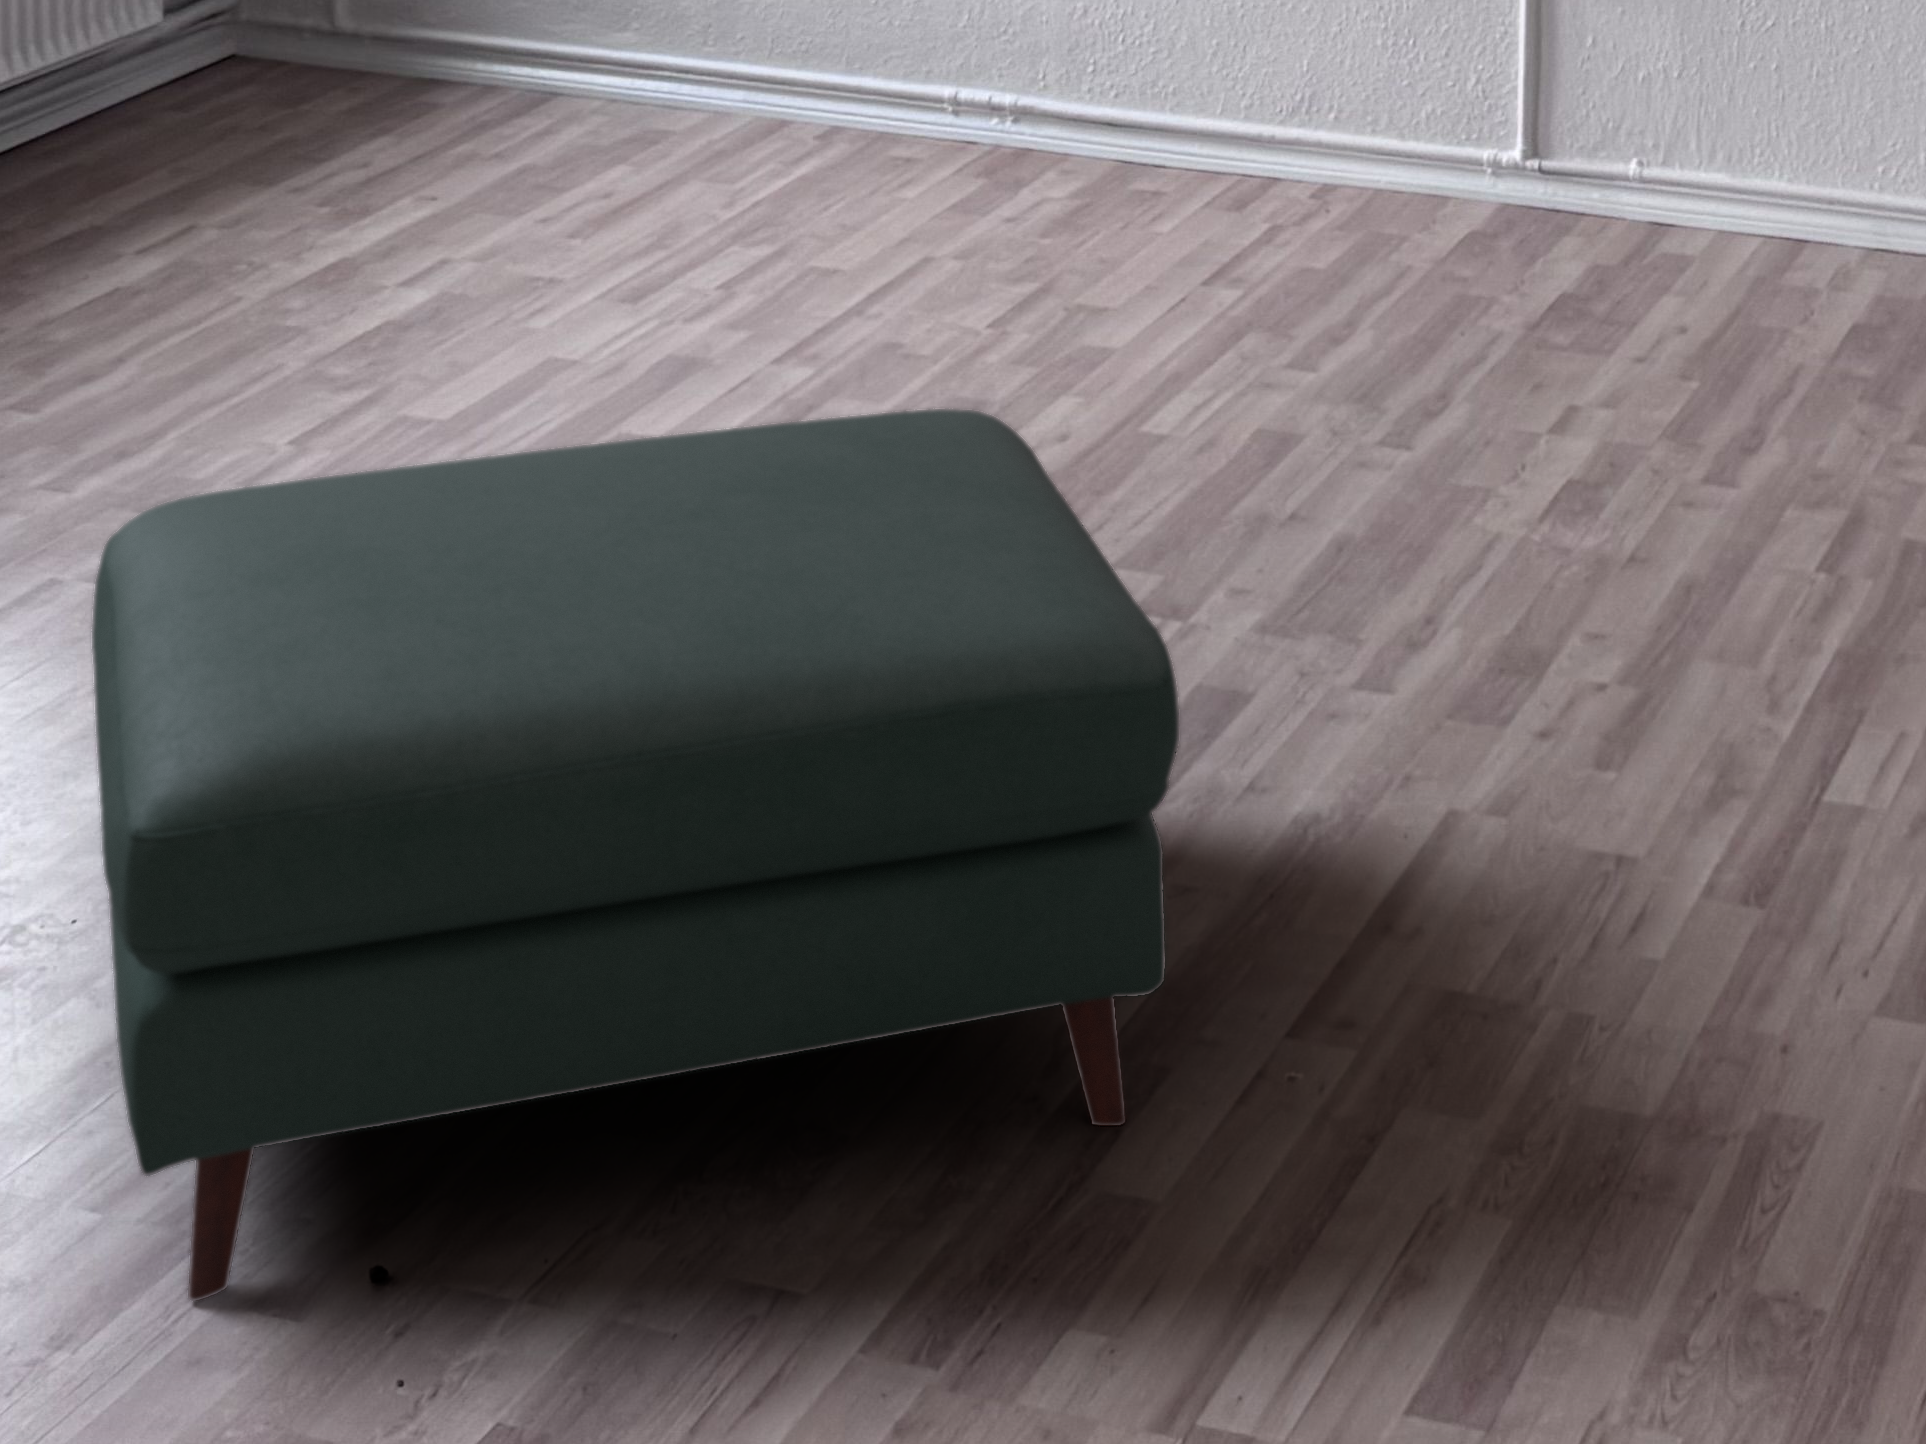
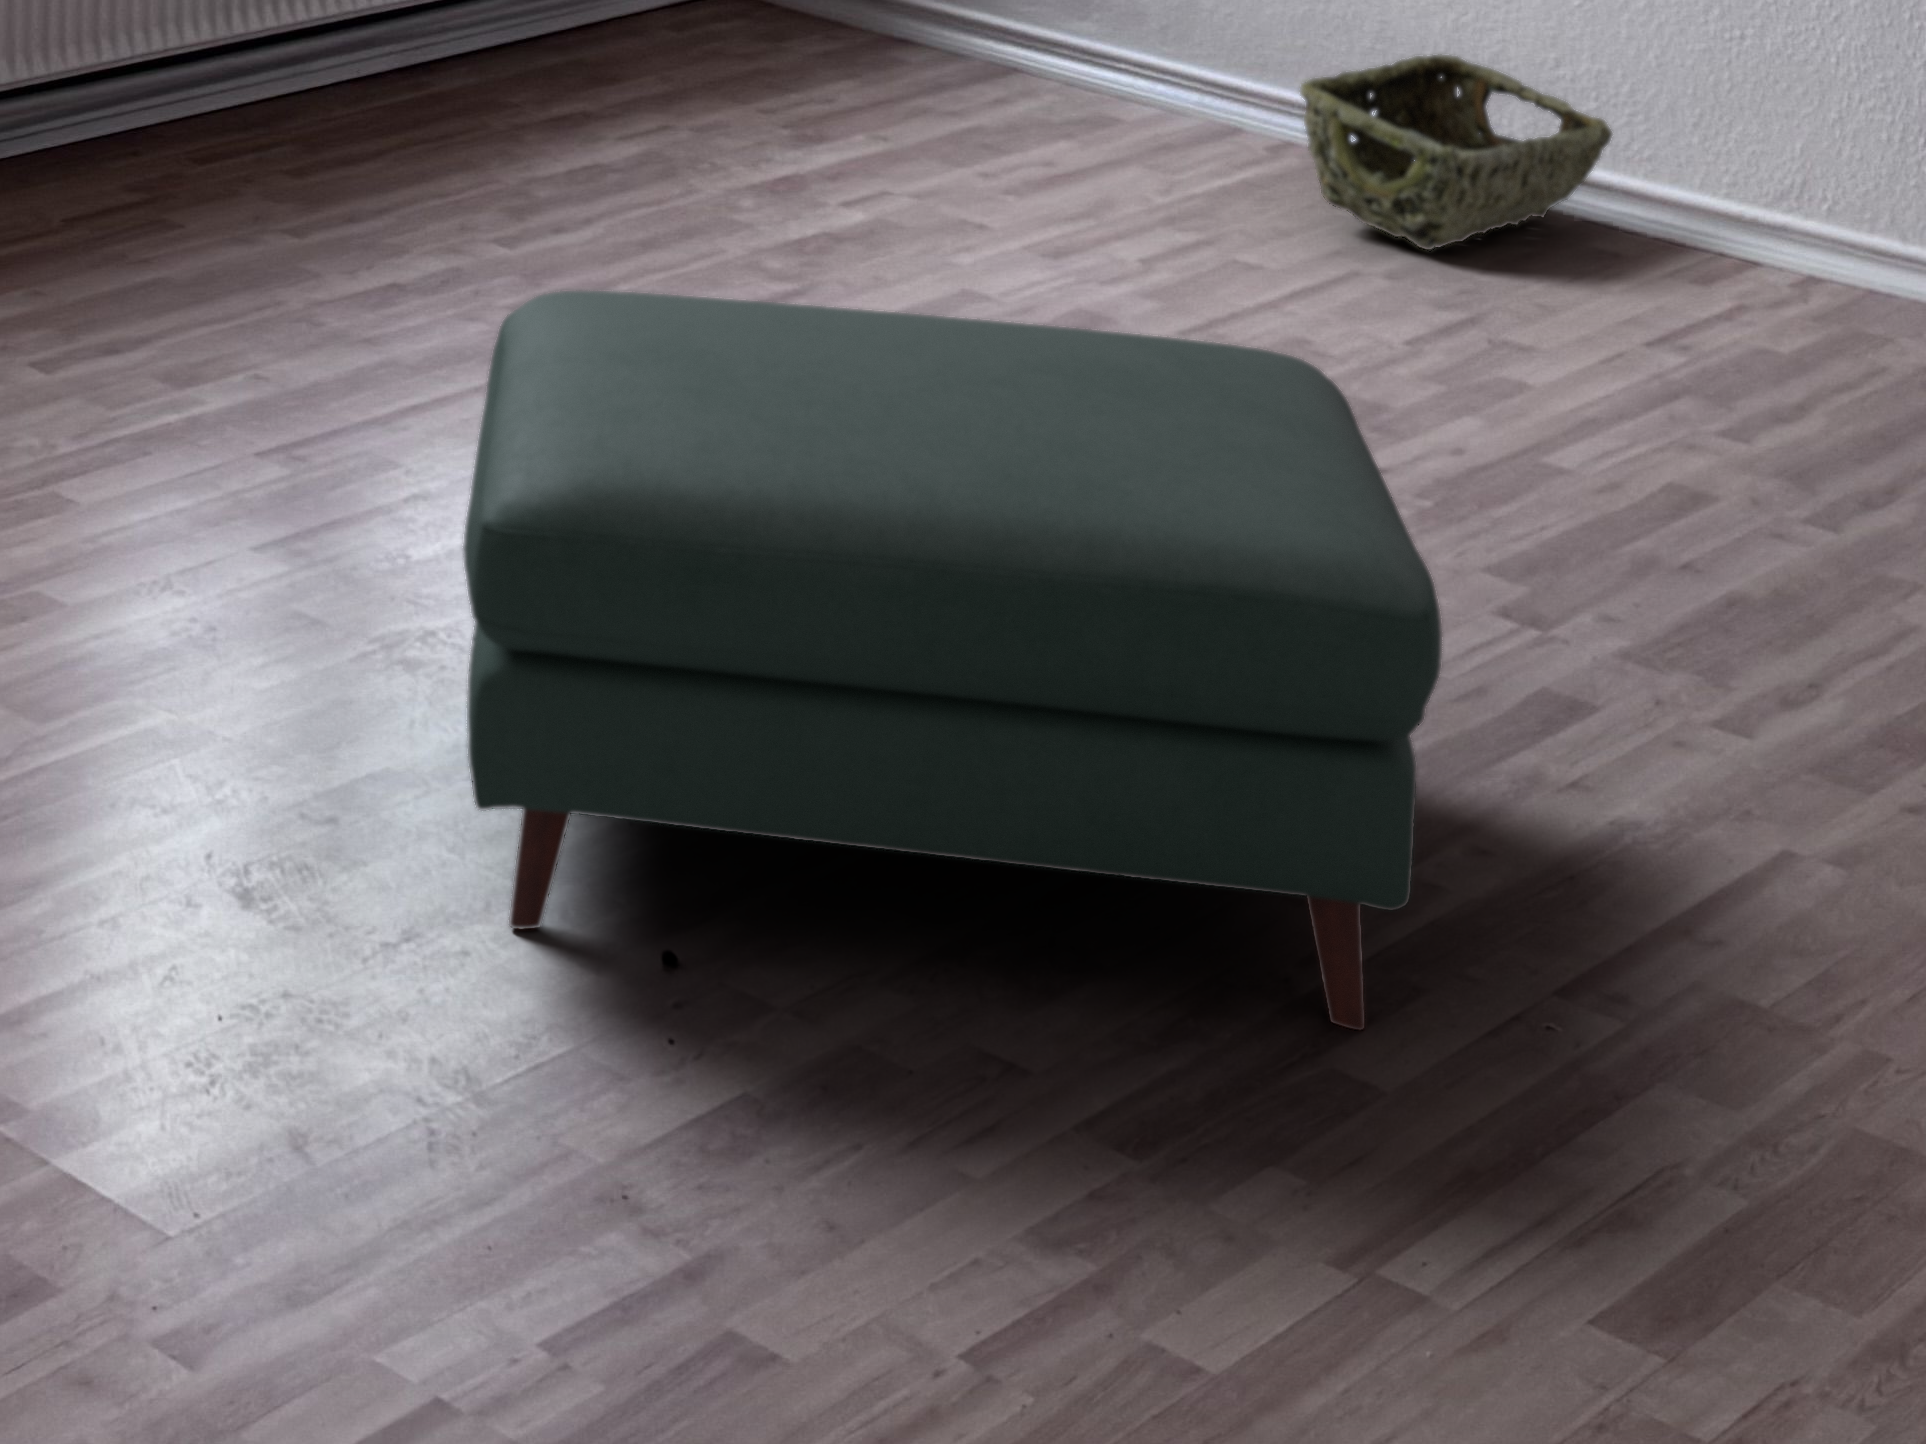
woven basket: none [866,23,1150,226] -> present [1300,55,1612,250]

